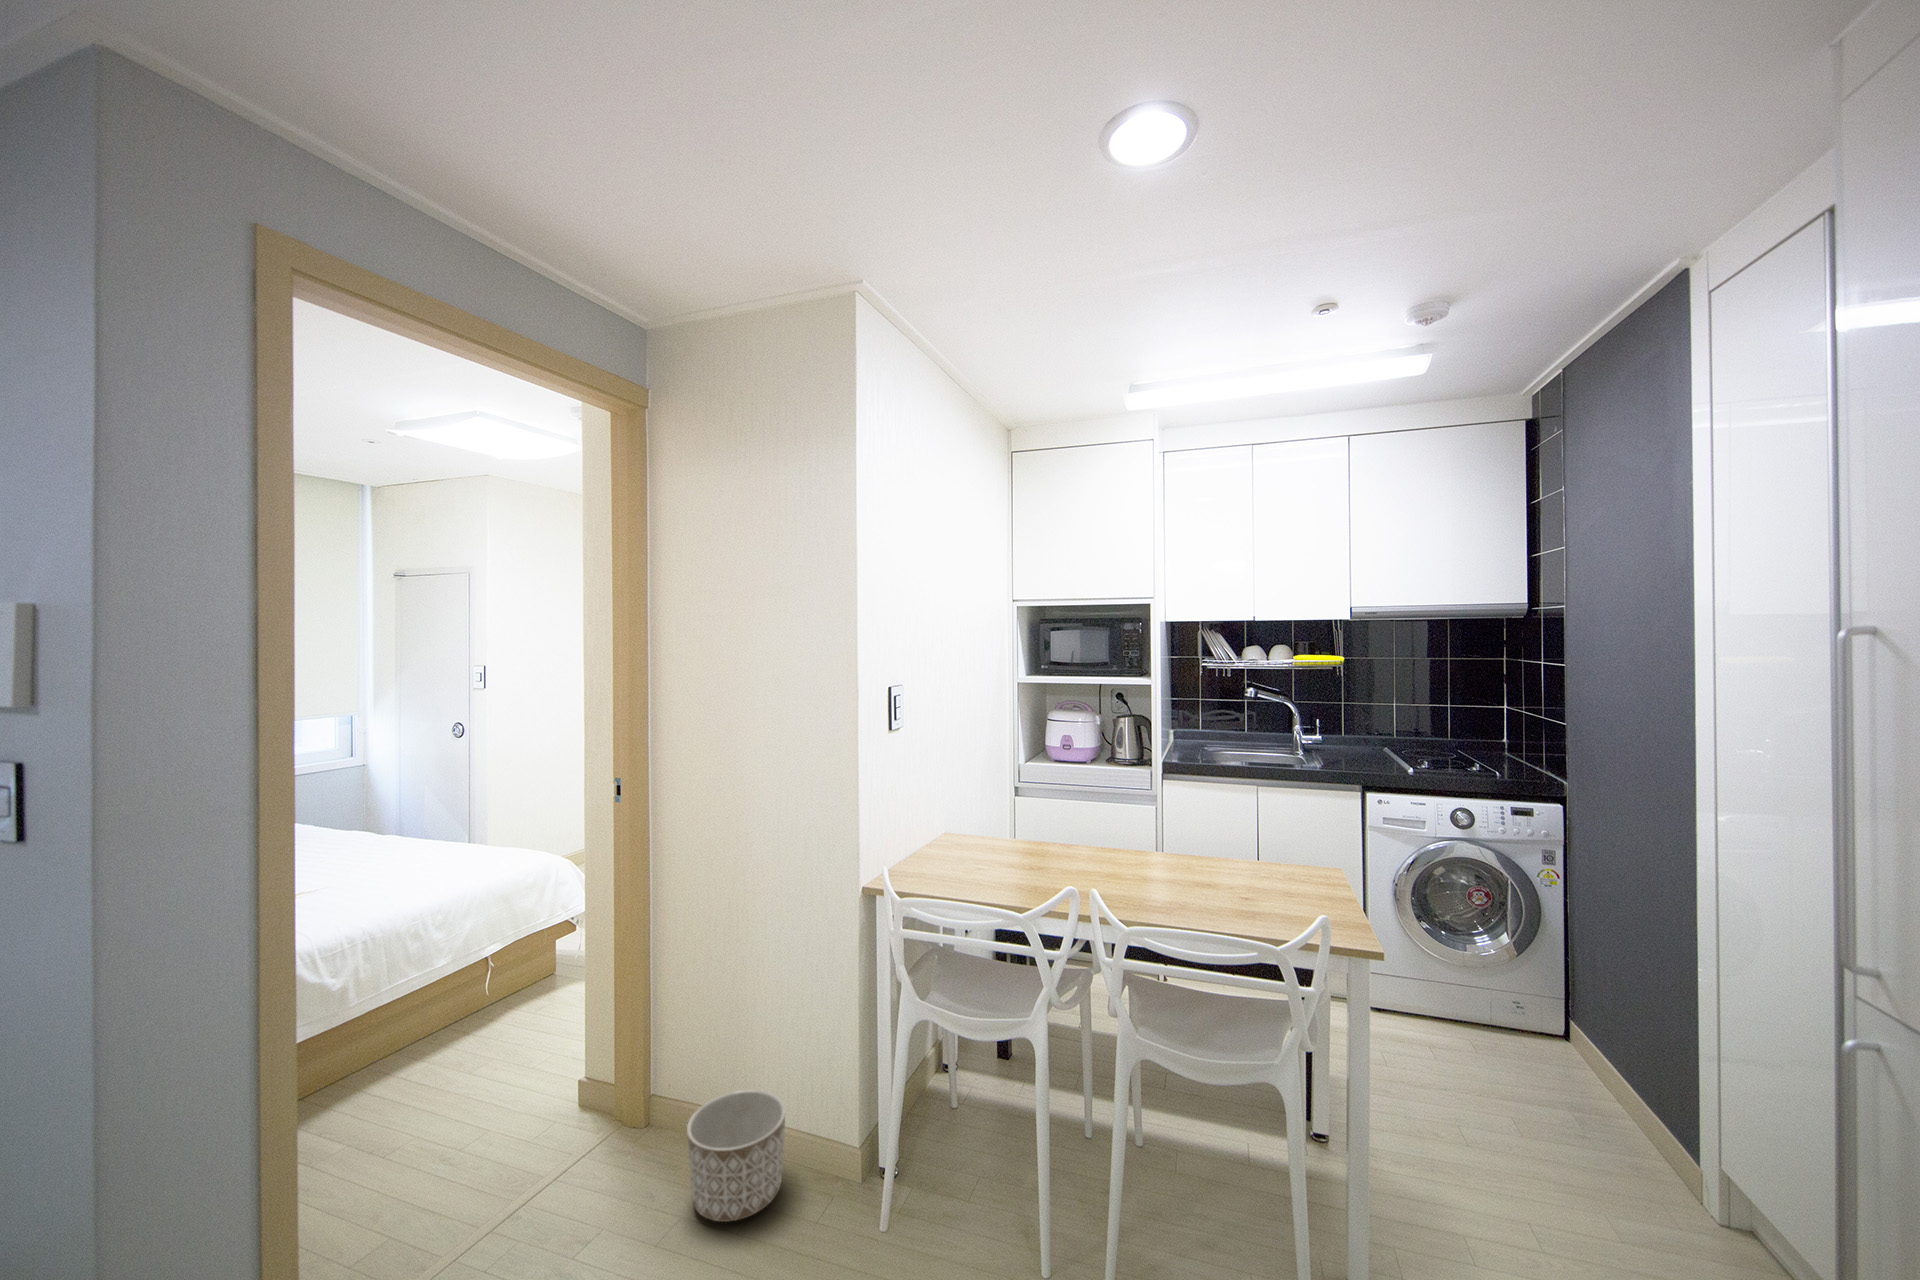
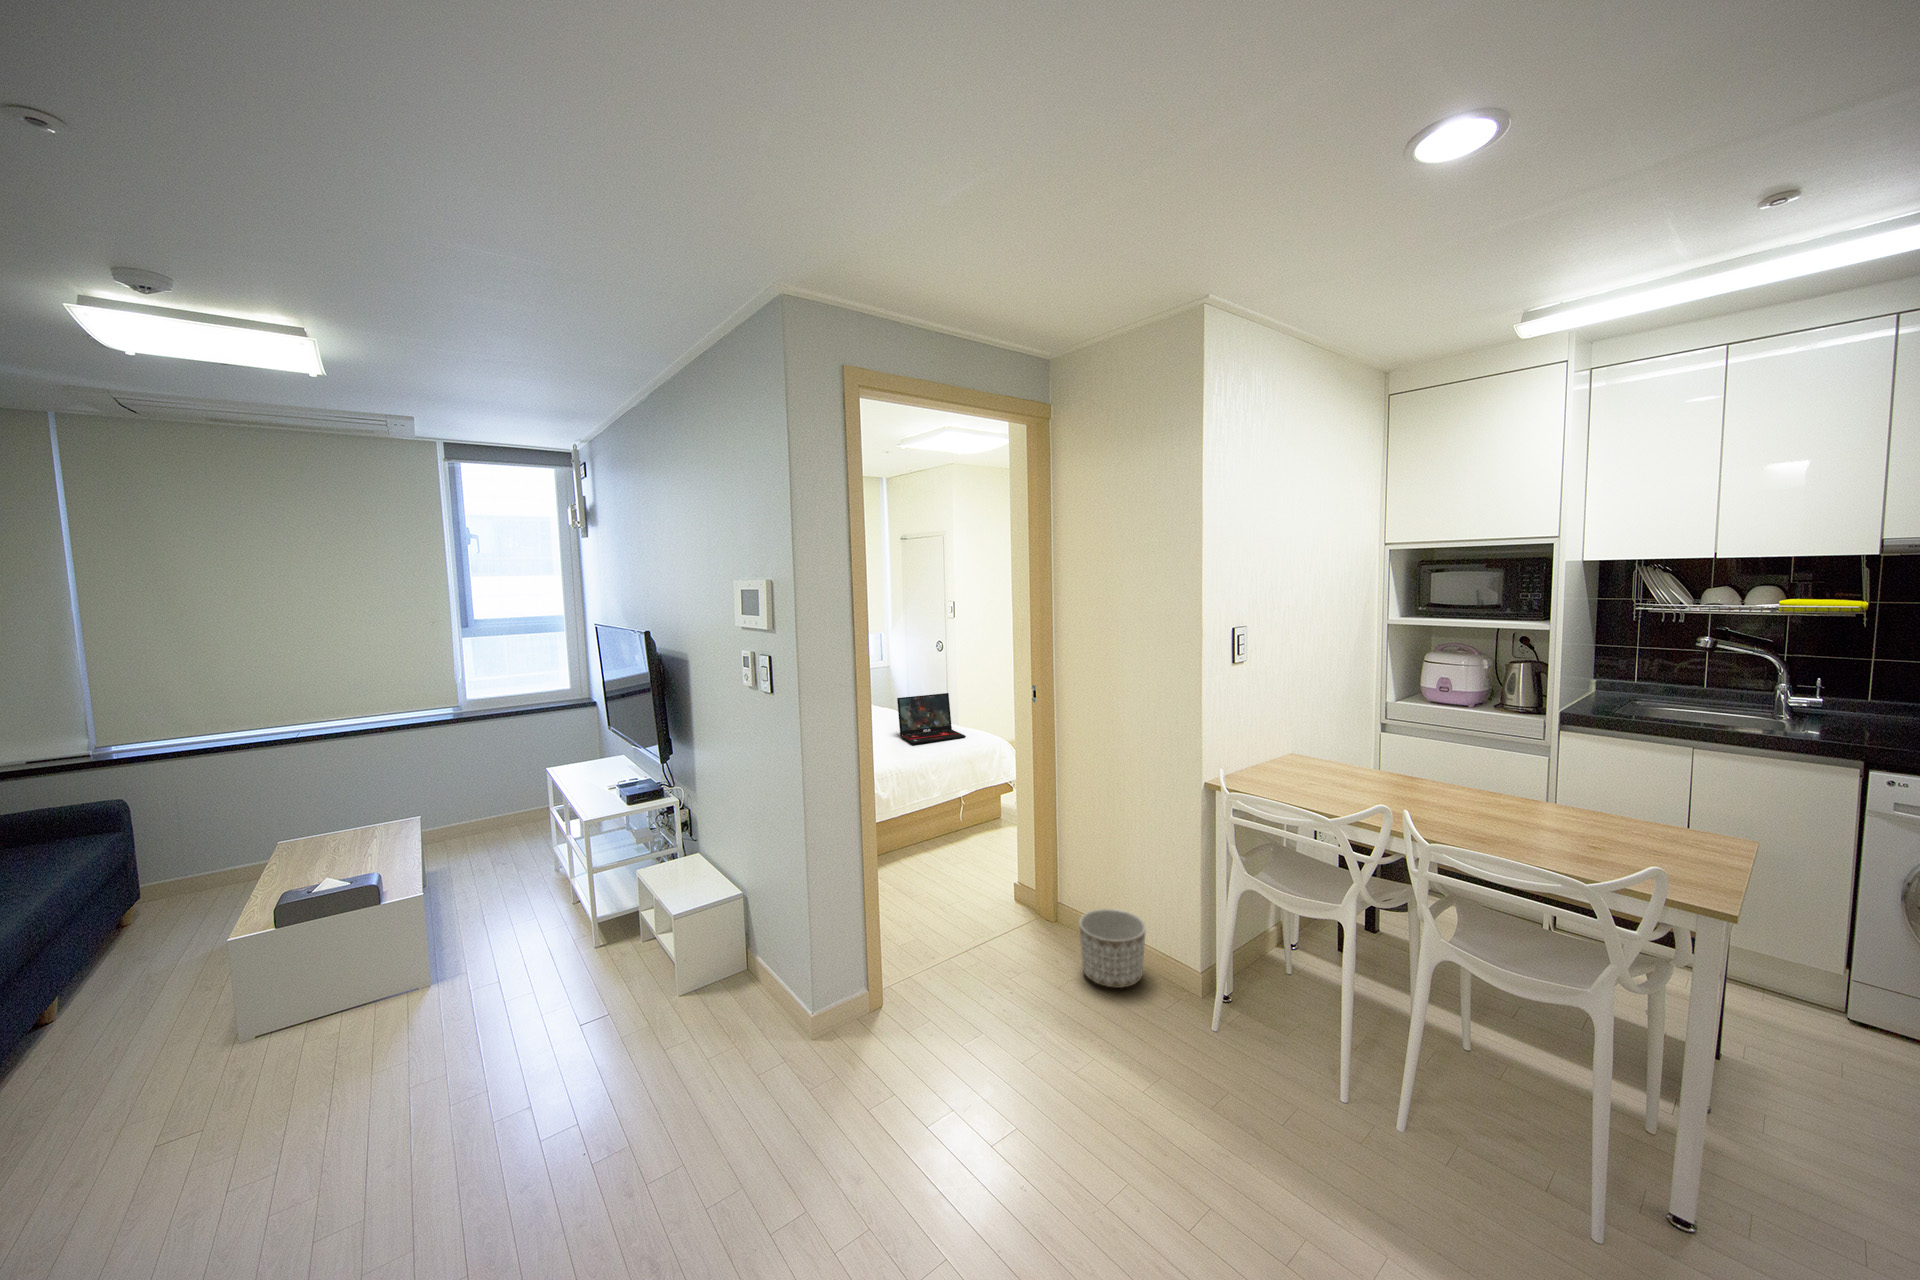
laptop: none [375,798,501,884] -> present [897,693,966,744]

